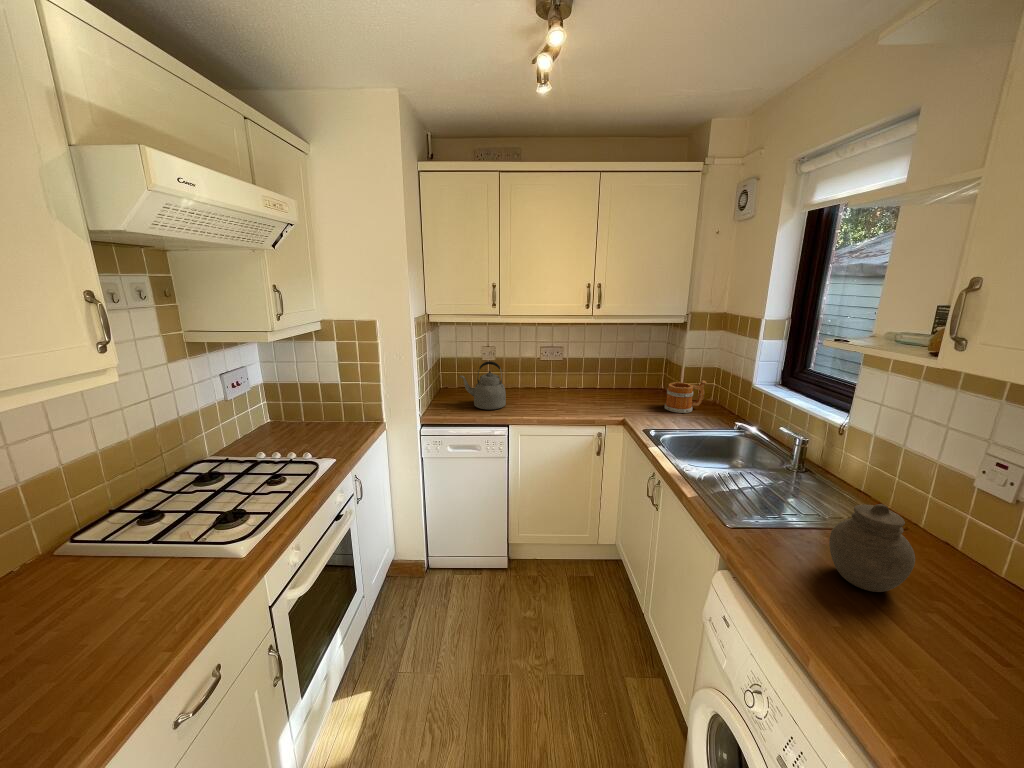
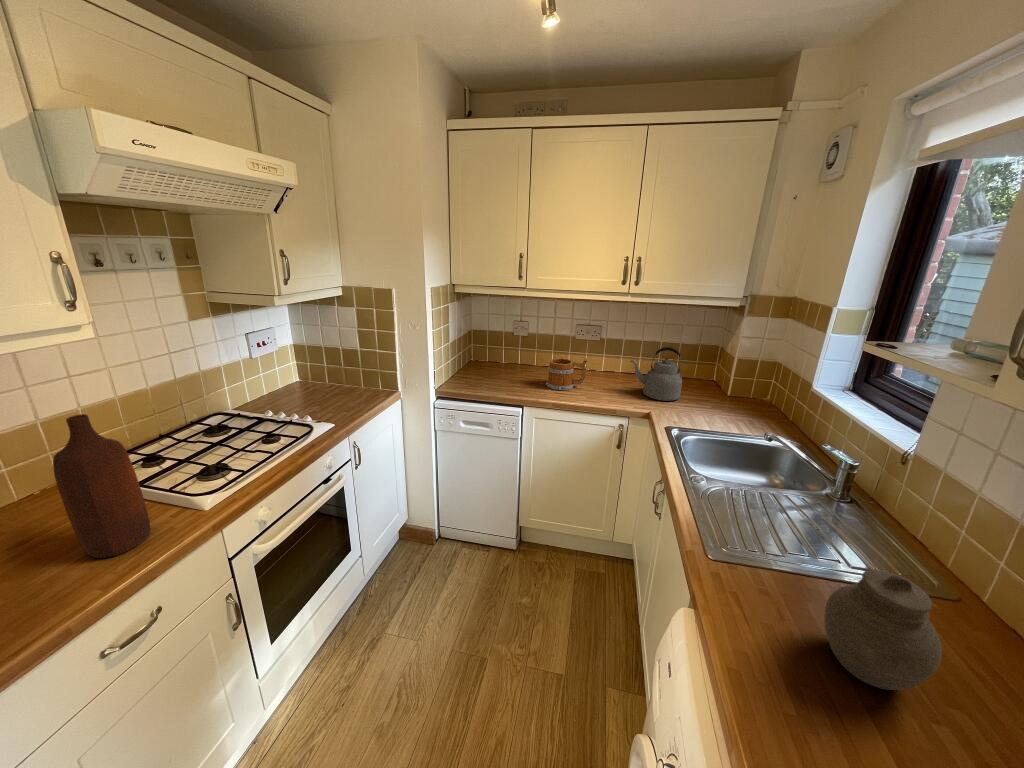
kettle: present [459,361,506,410] -> present [630,347,682,401]
mug: present [664,380,707,413] -> present [546,358,588,390]
bottle: none [106,461,199,619] -> present [53,414,150,558]

